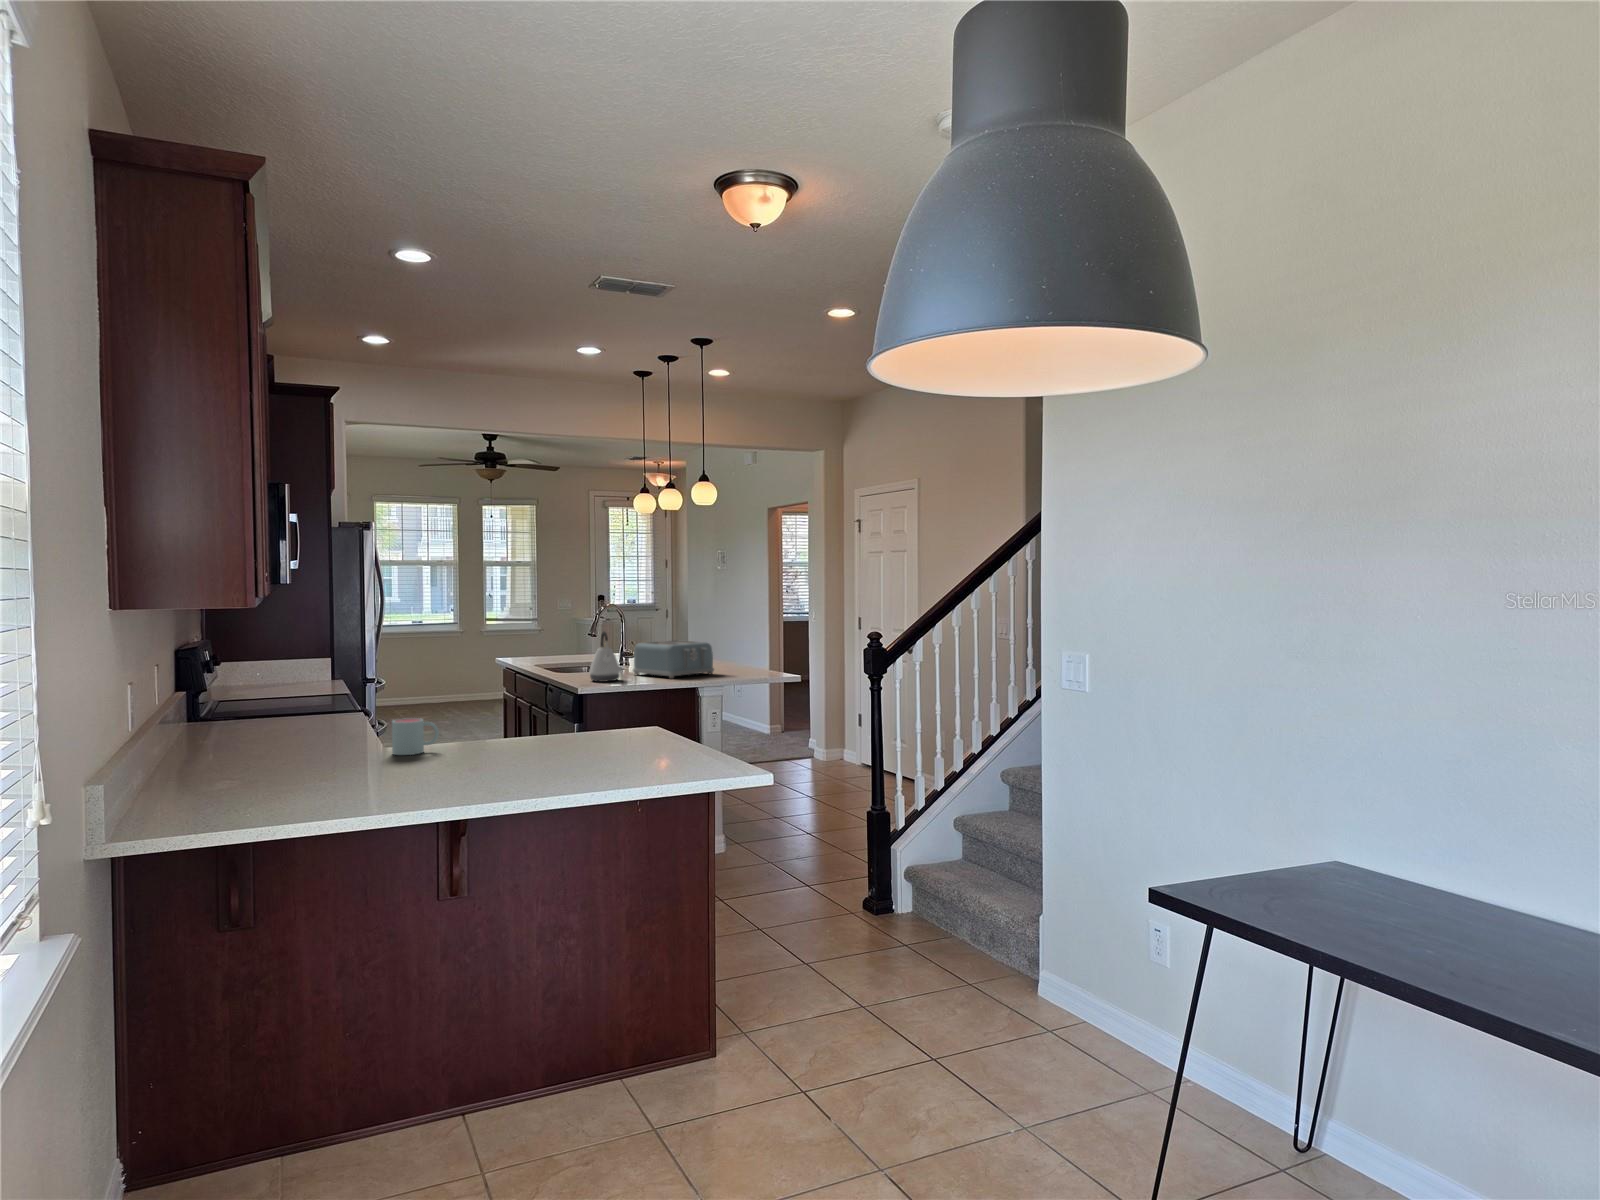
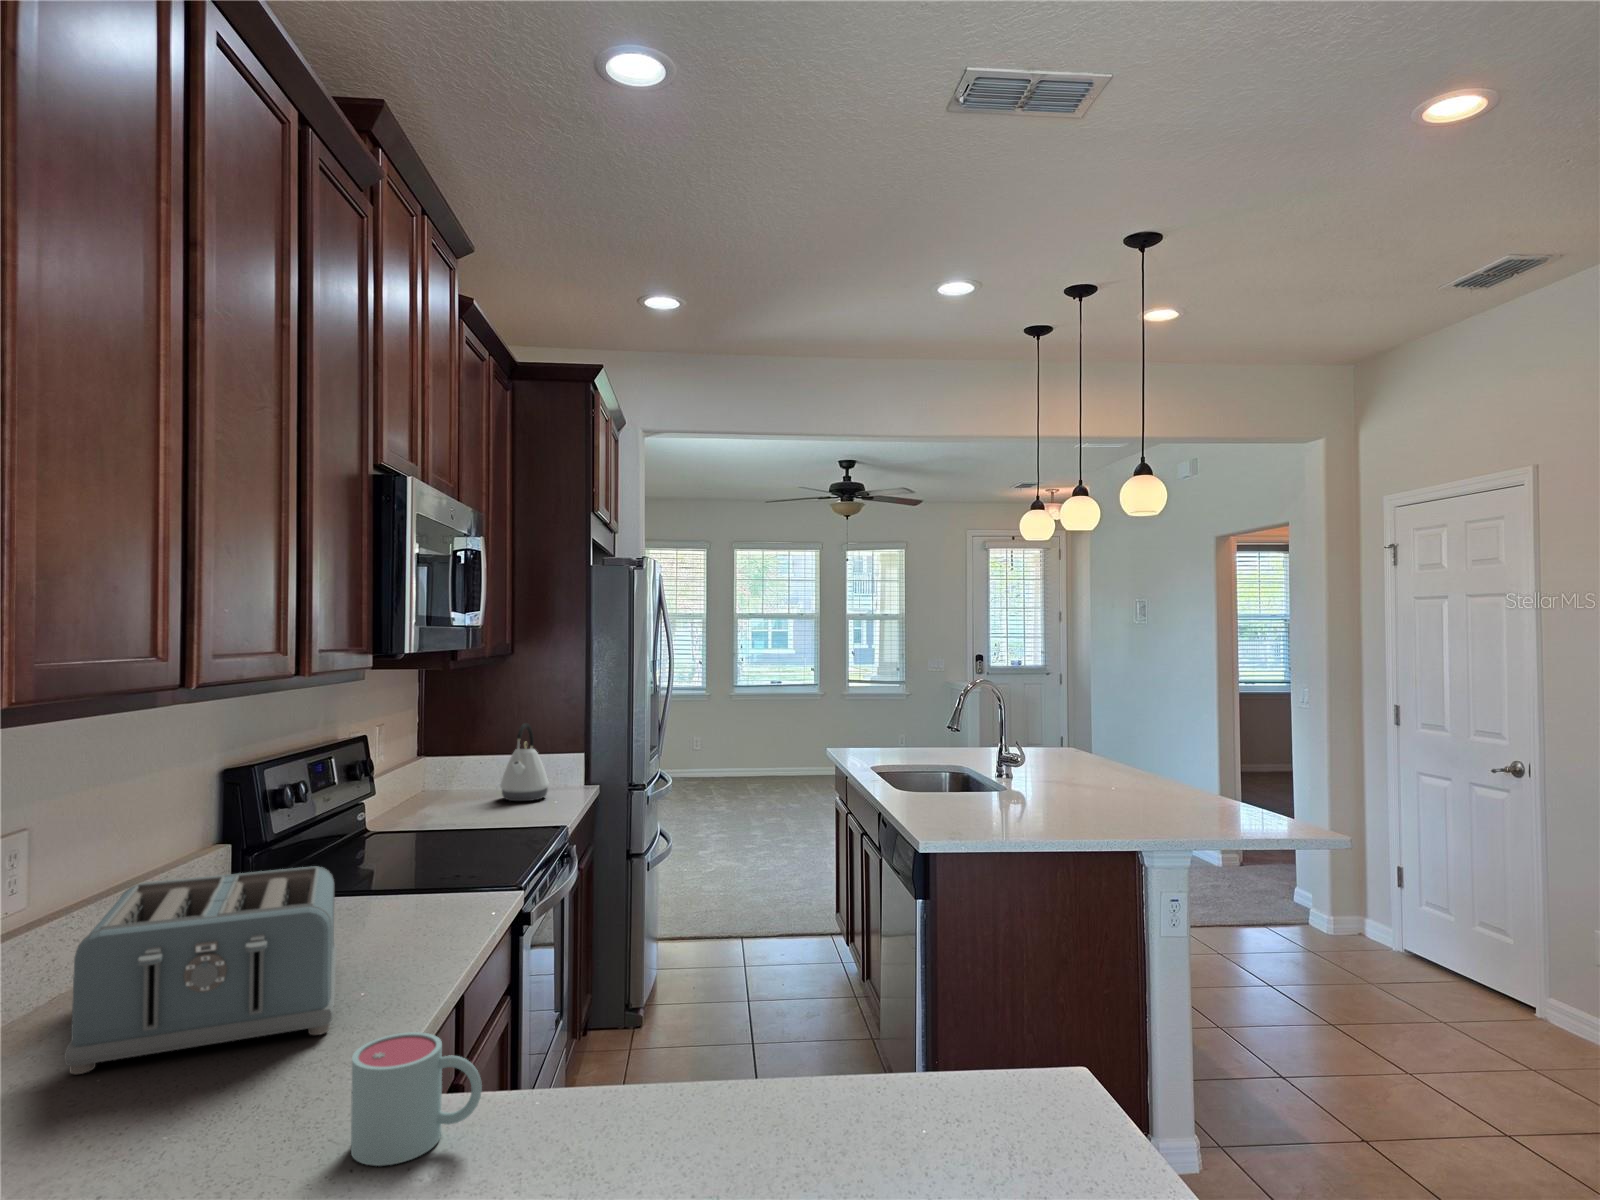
kettle: present [589,632,620,682] -> present [500,723,549,801]
toaster: present [633,640,714,679] -> present [64,866,337,1074]

